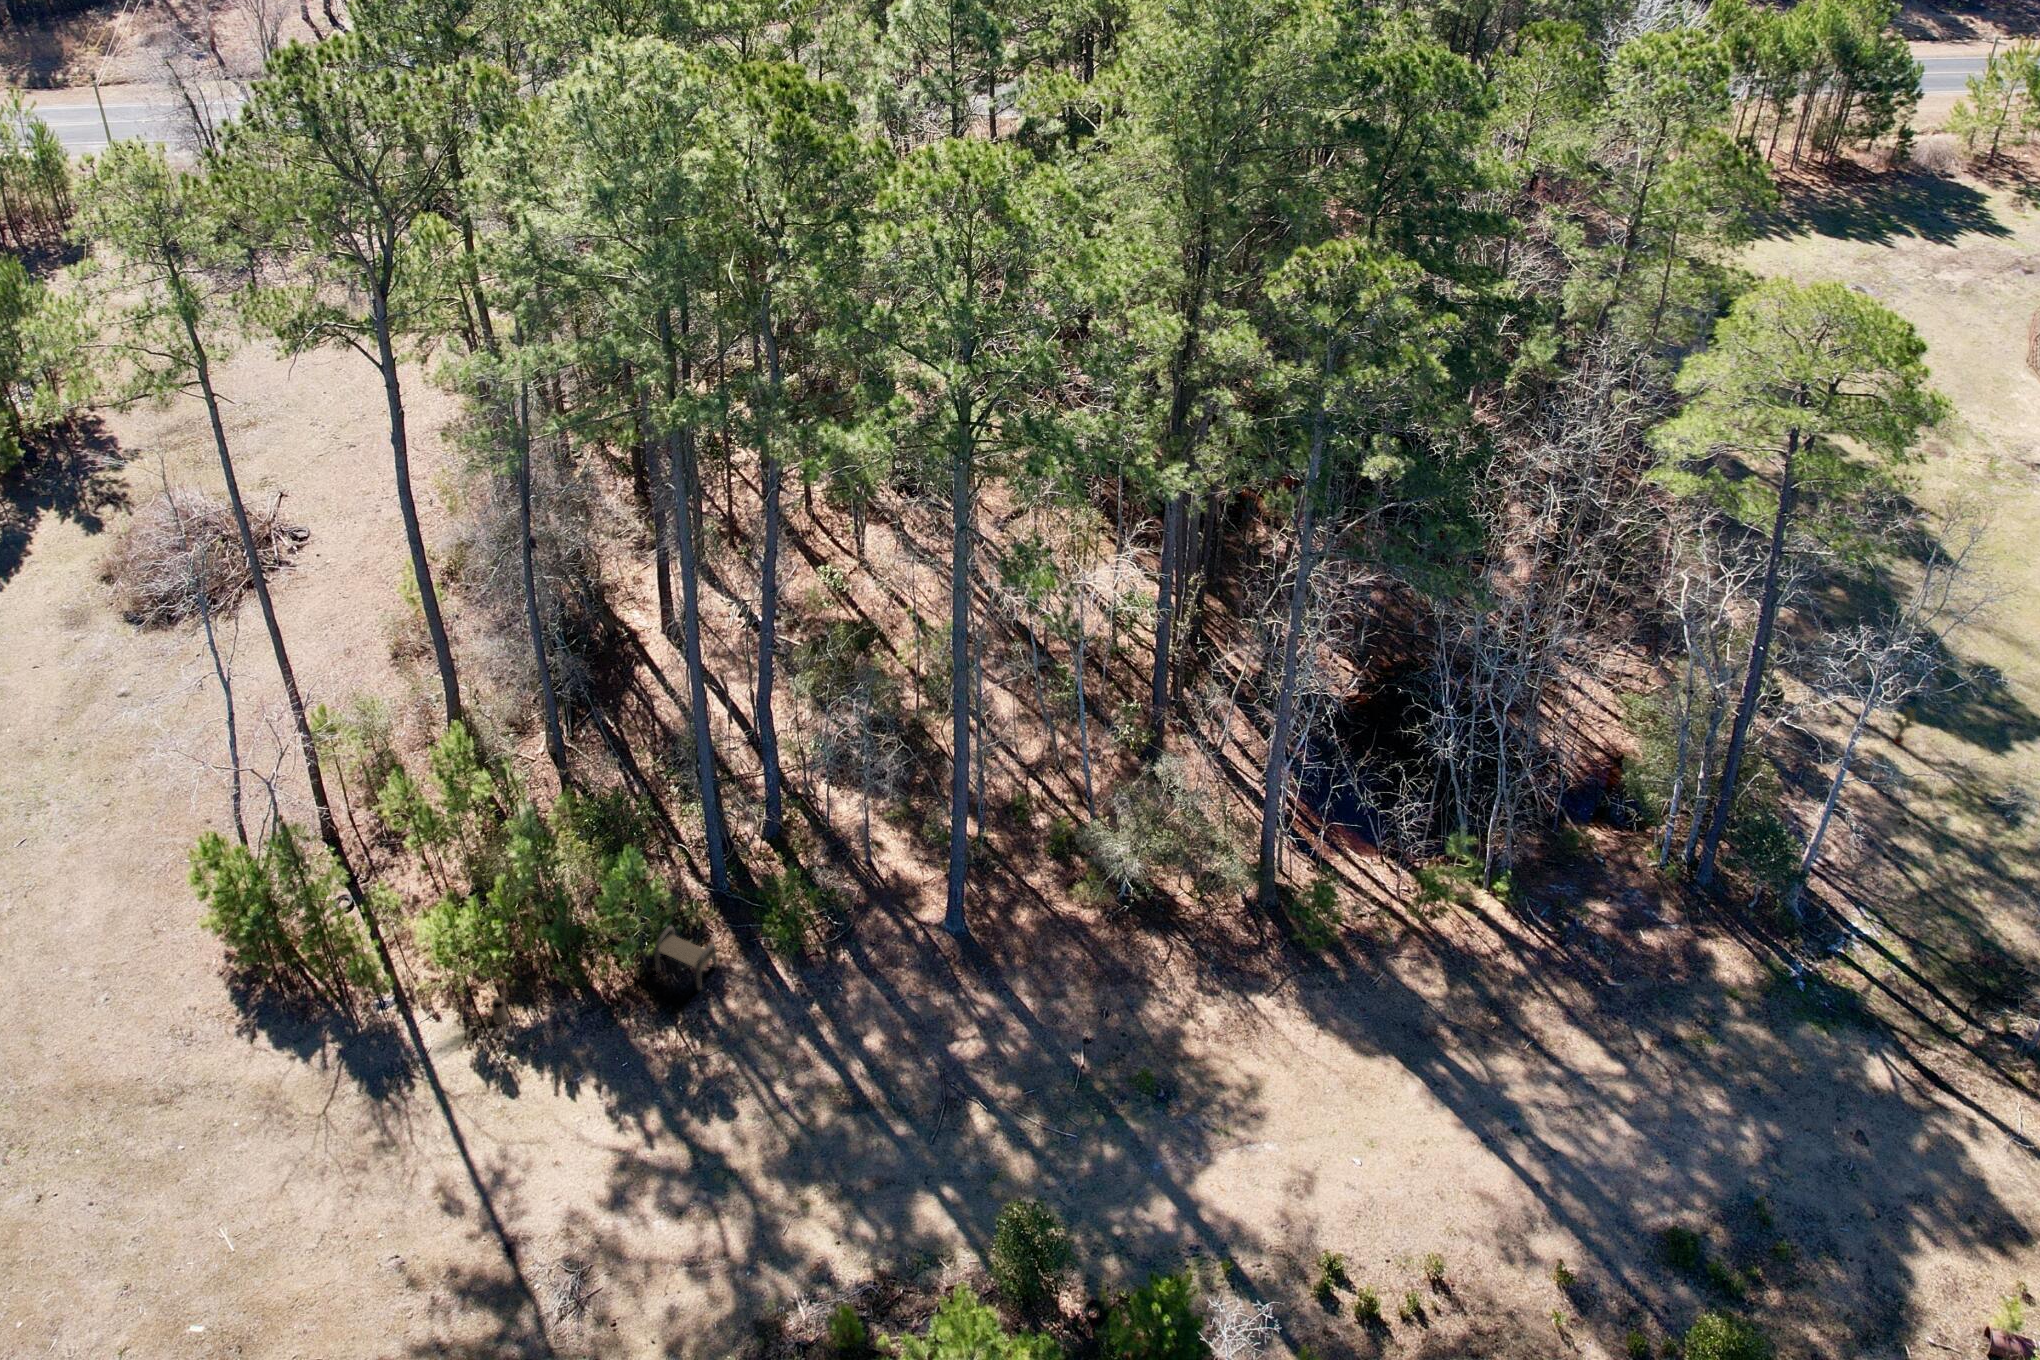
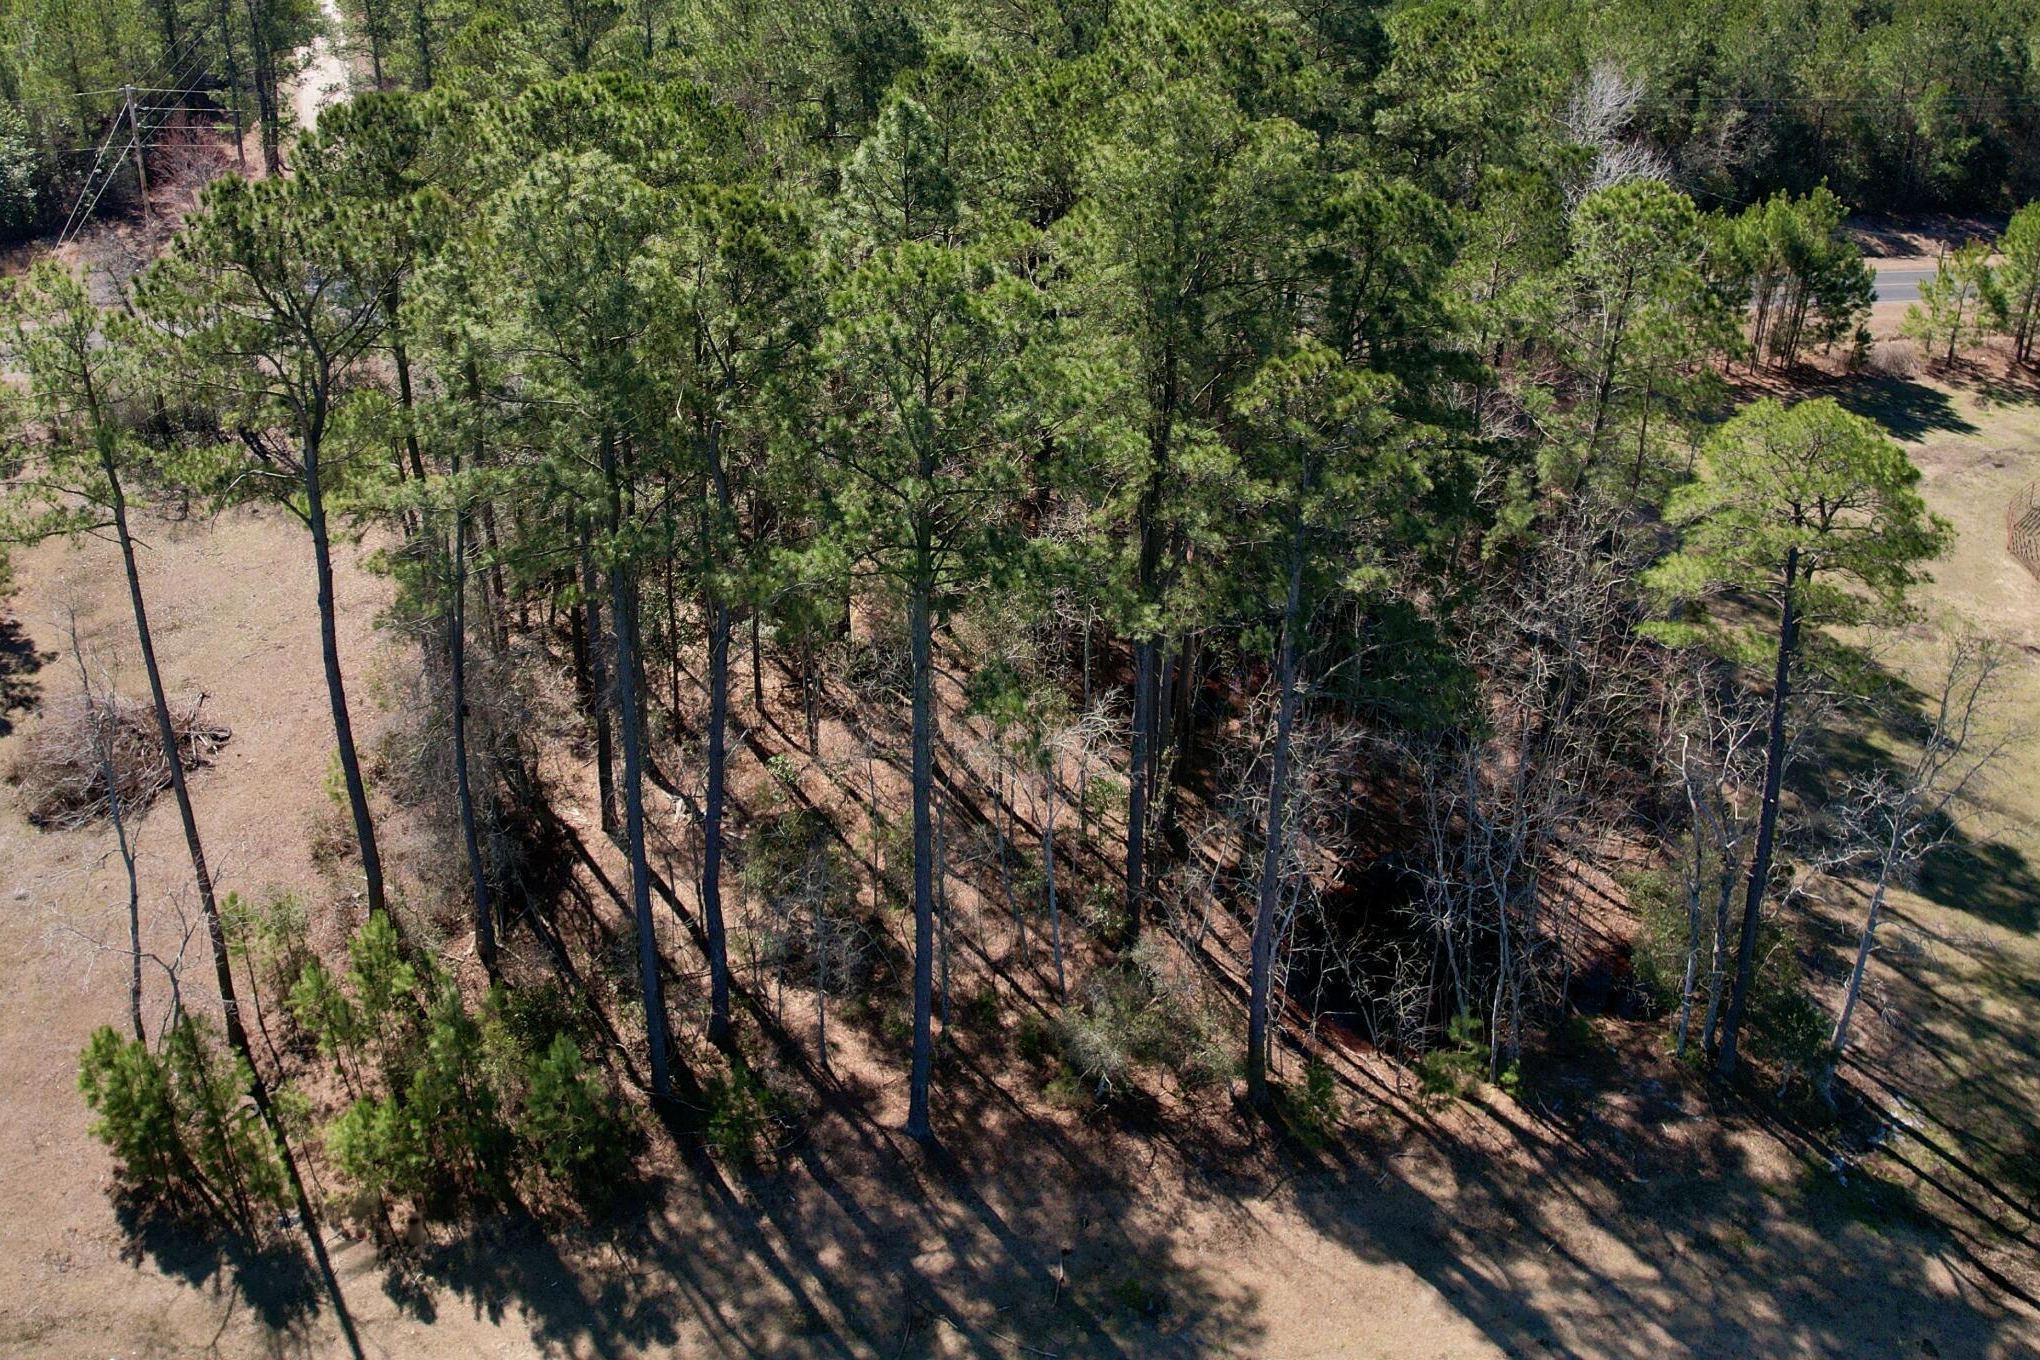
potted tree: present [1892,708,1916,745] -> present [336,1190,379,1241]
bench: present [654,926,718,990] -> none [589,1132,659,1205]

